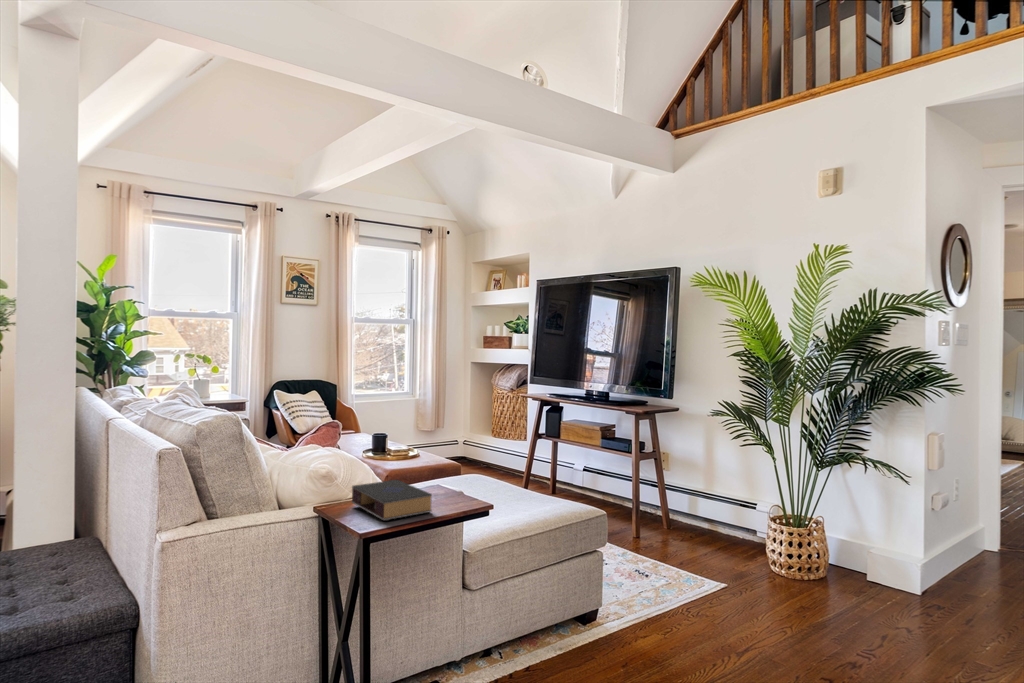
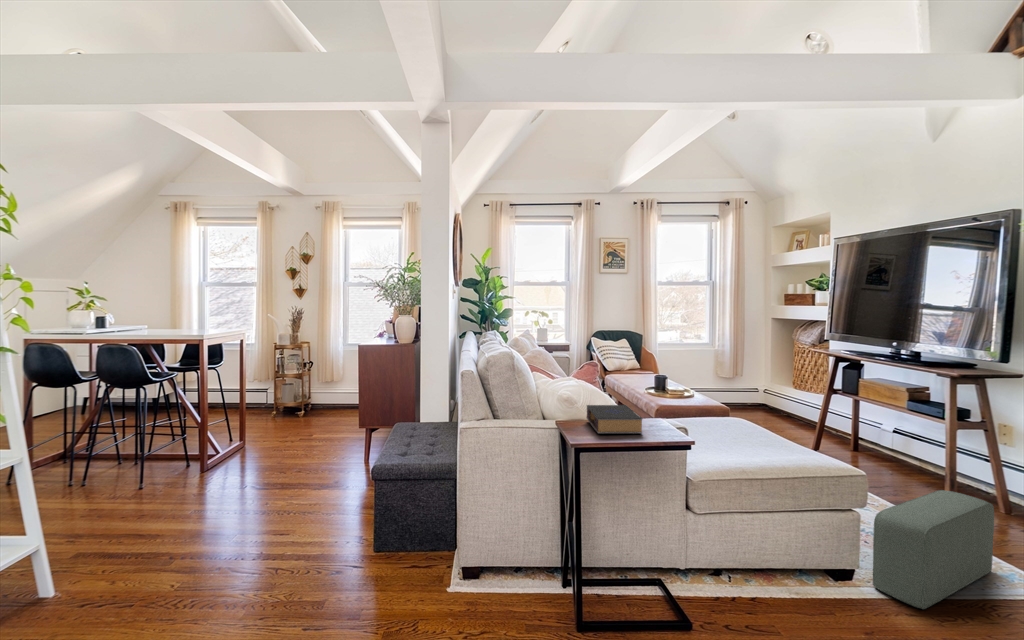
pouf: none [611,519,678,629] -> present [873,490,994,609]

